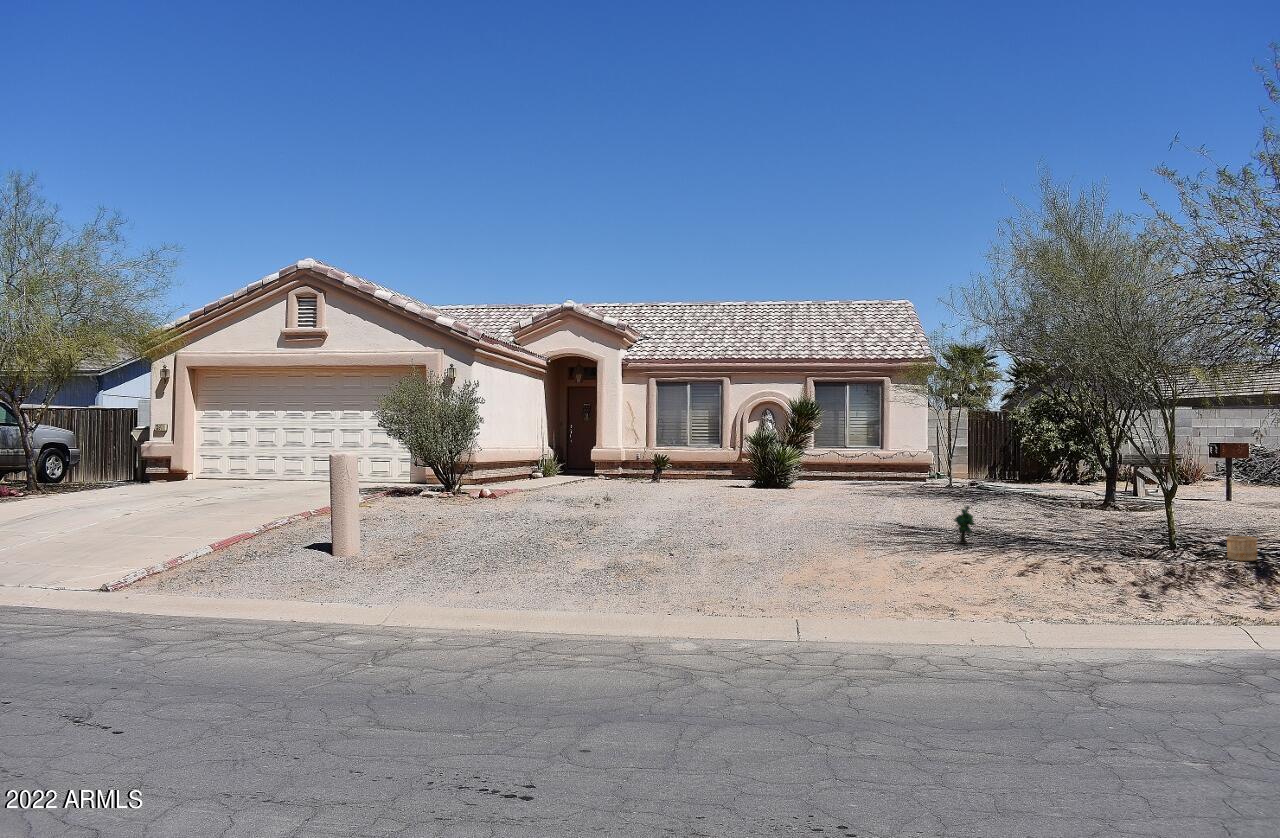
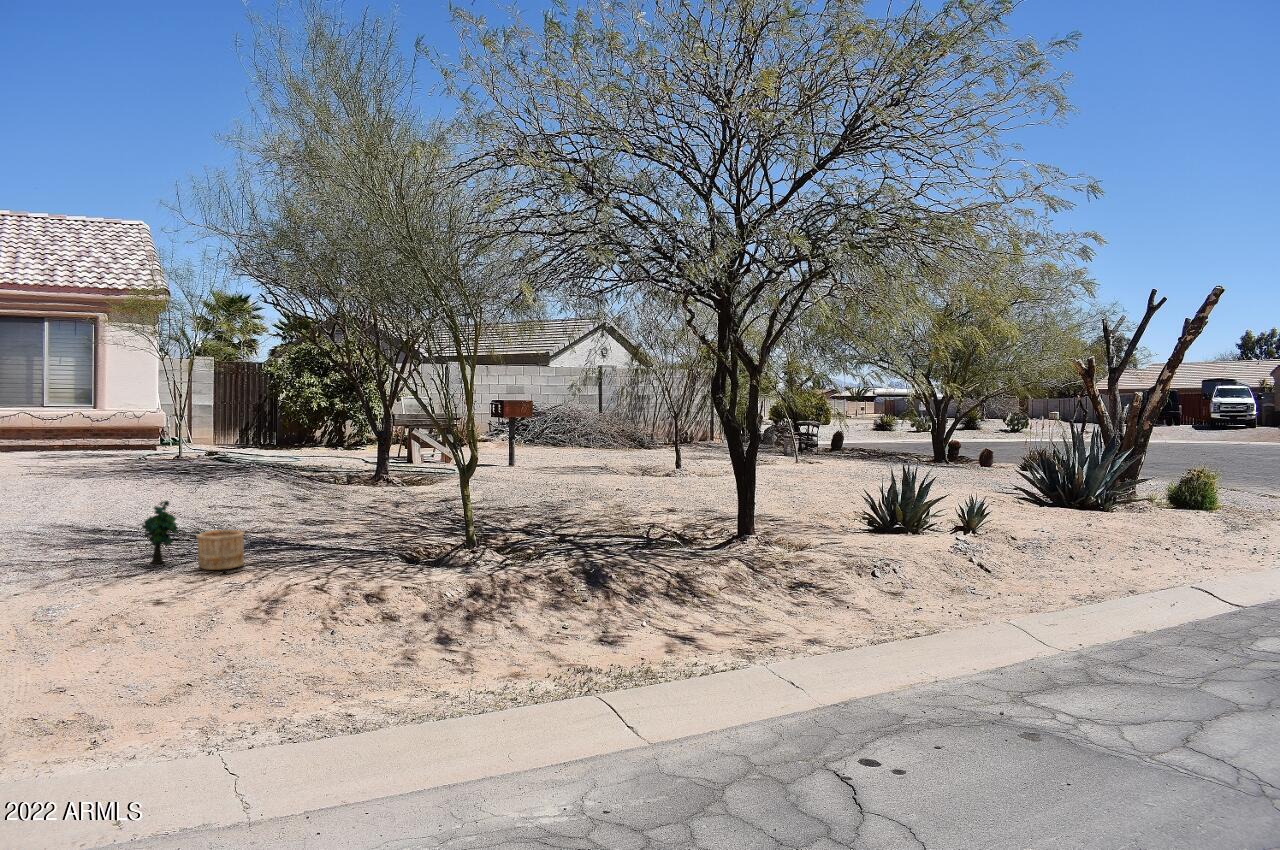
wooden bucket: present [1226,536,1258,561] -> present [196,530,244,570]

